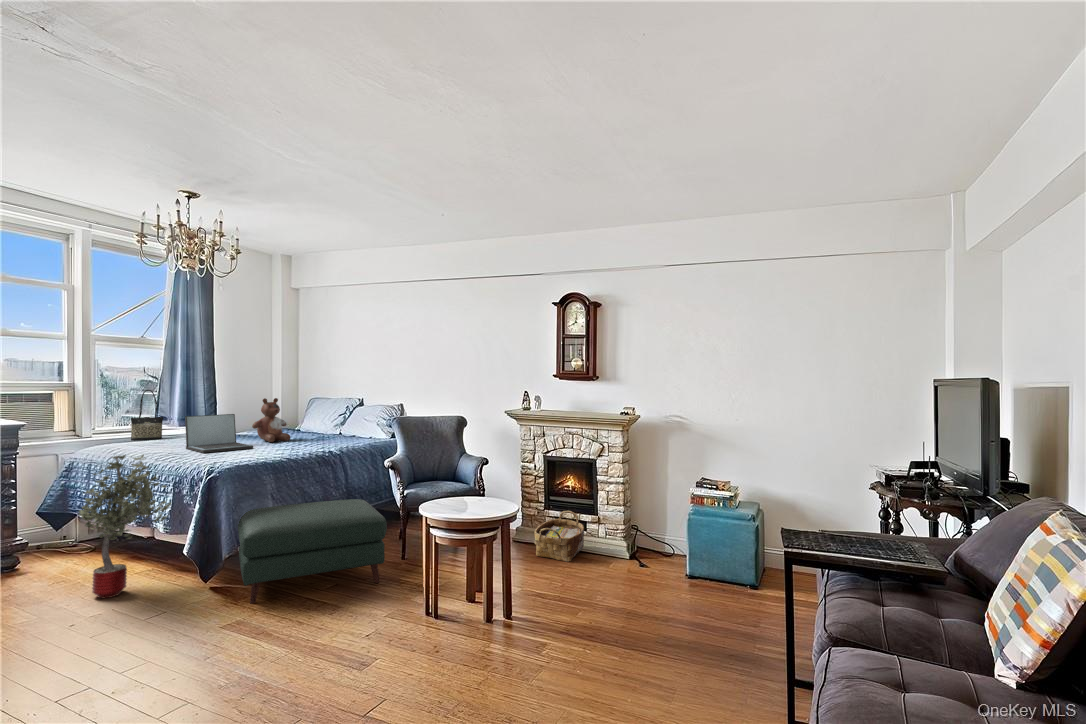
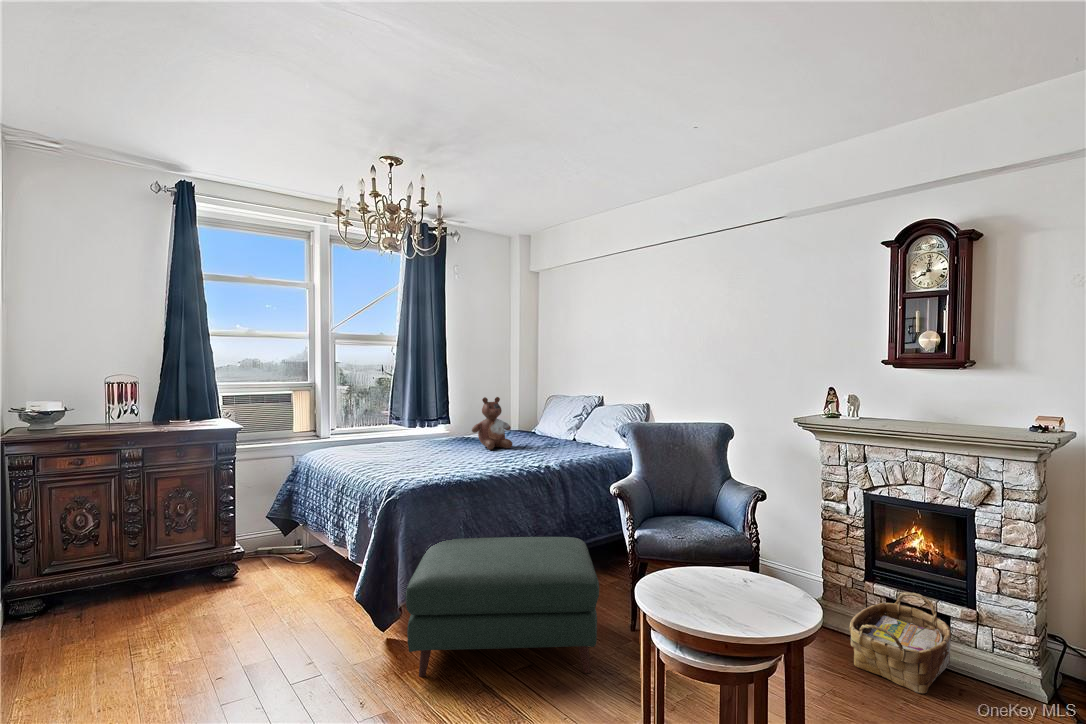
tote bag: present [131,390,163,440] -> none [367,388,396,441]
laptop: present [185,414,253,453] -> none [400,415,465,461]
potted tree: present [79,455,171,598] -> none [263,464,360,629]

